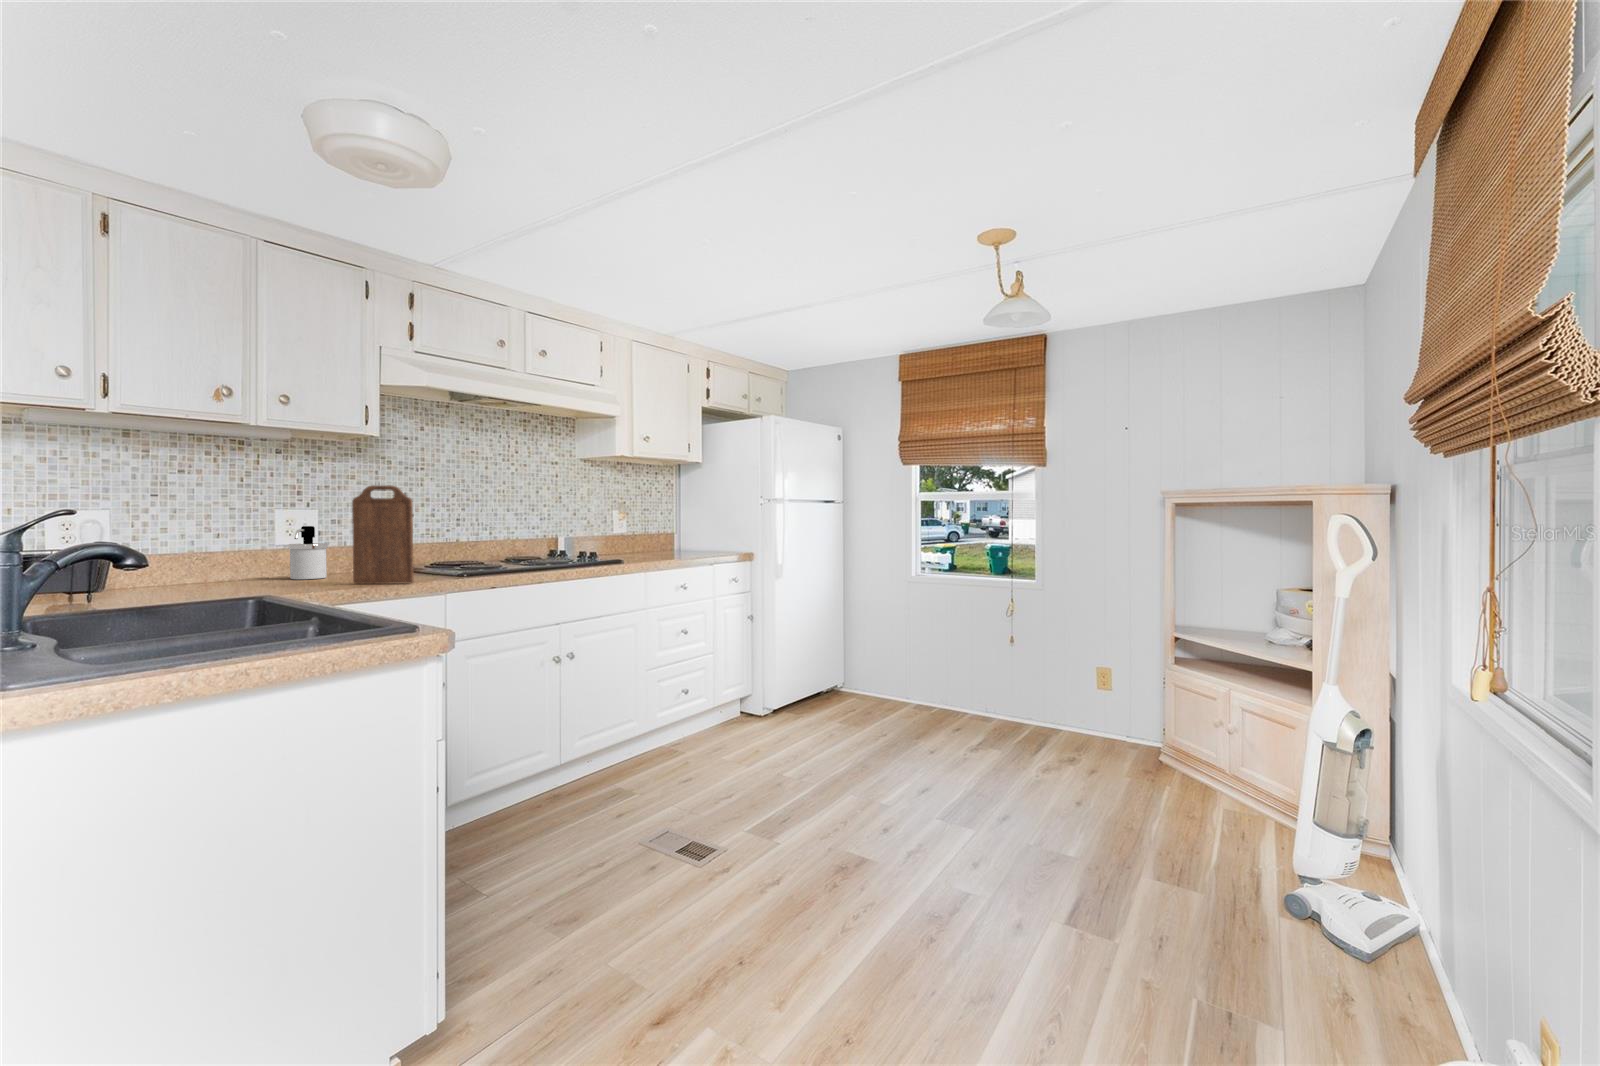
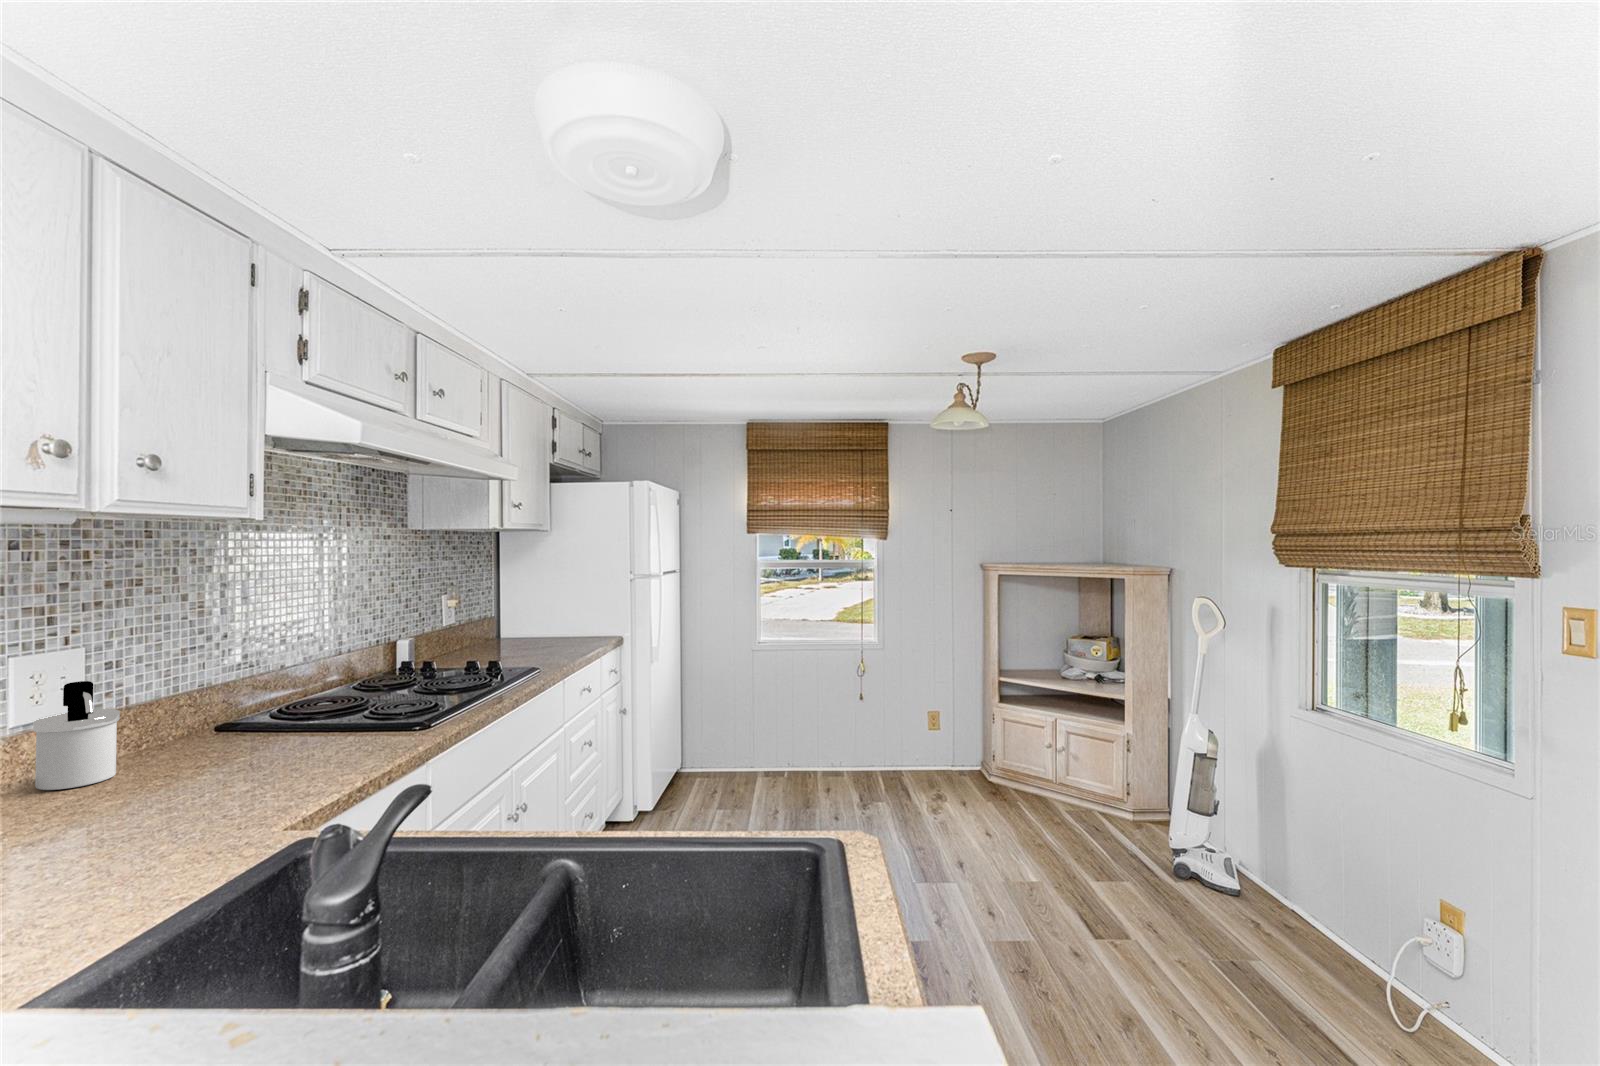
cutting board: present [352,485,413,584] -> none [252,606,369,780]

